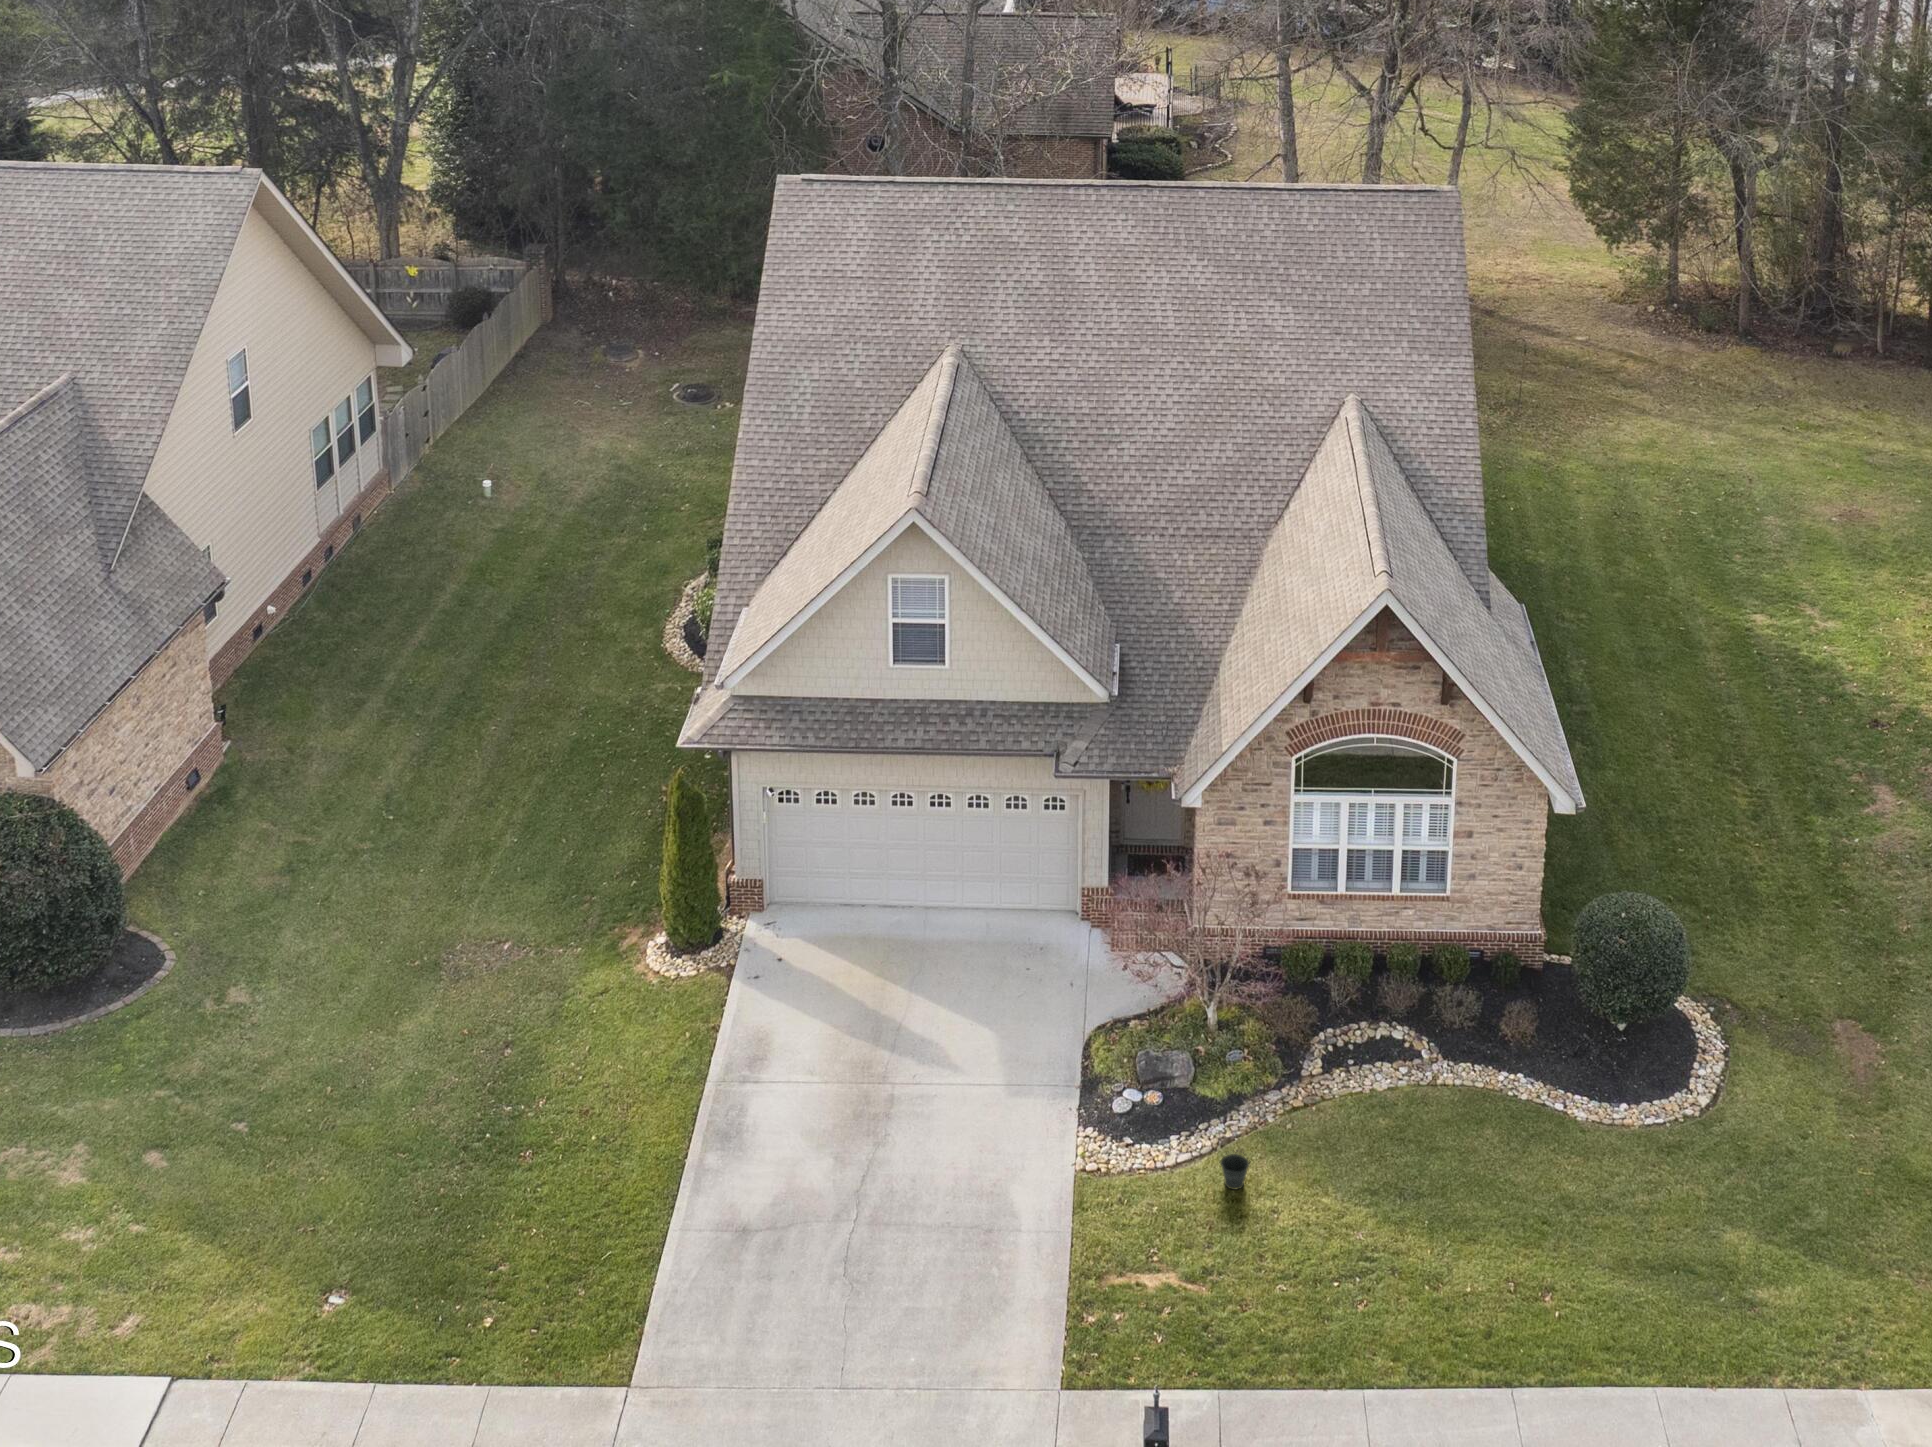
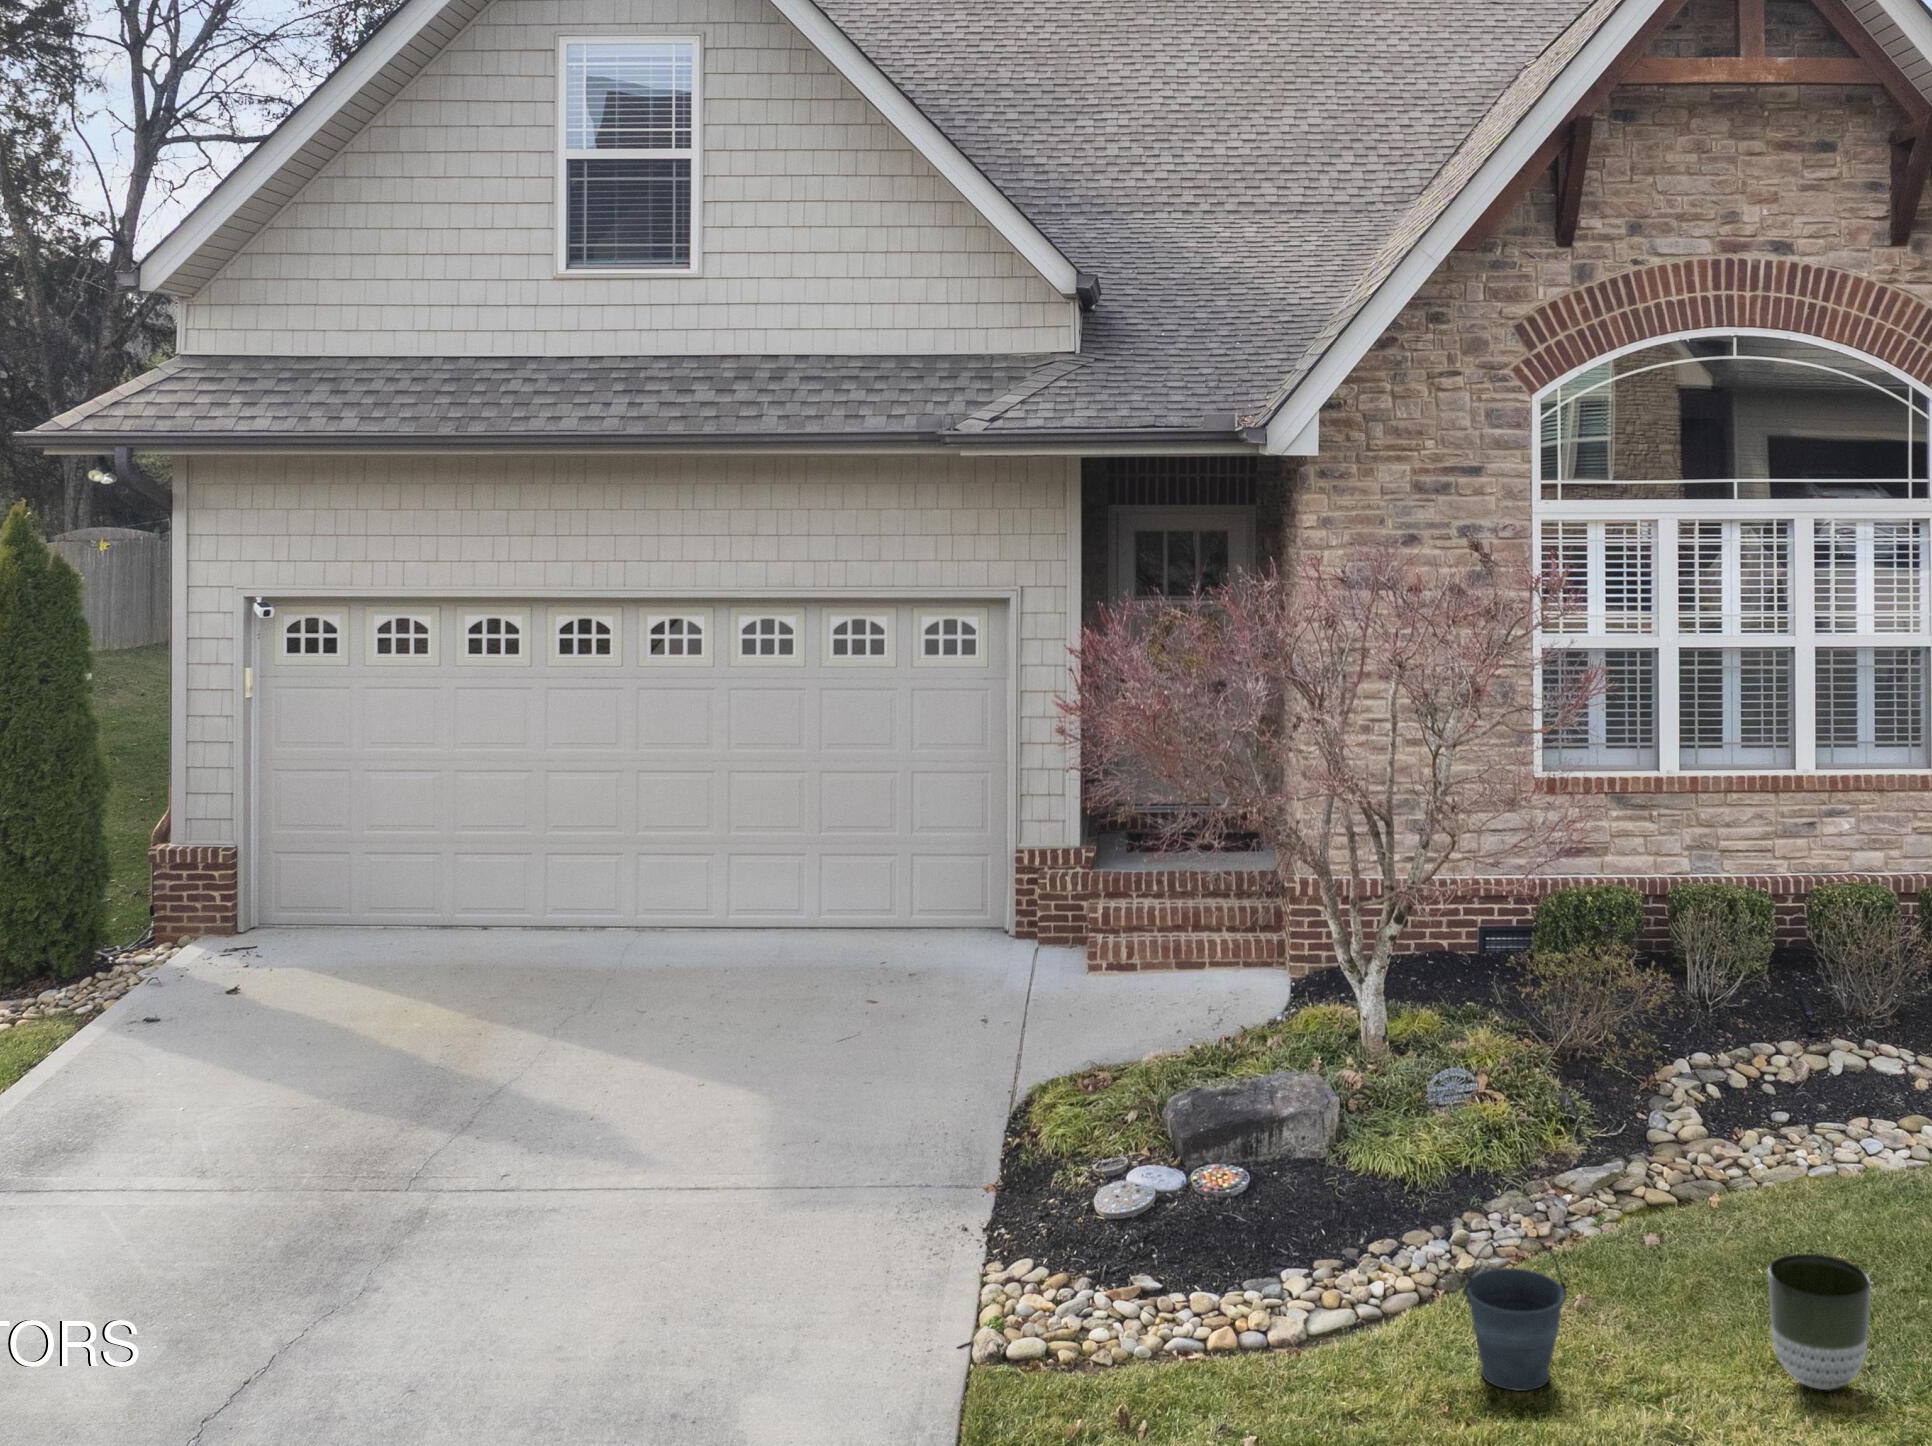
planter: none [1306,1154,1334,1192] -> present [1768,1254,1871,1390]

